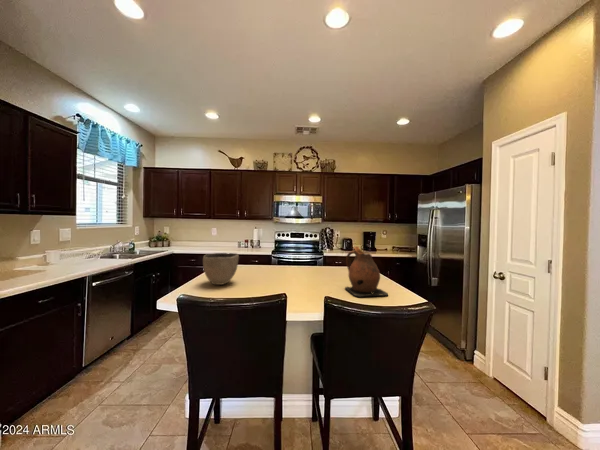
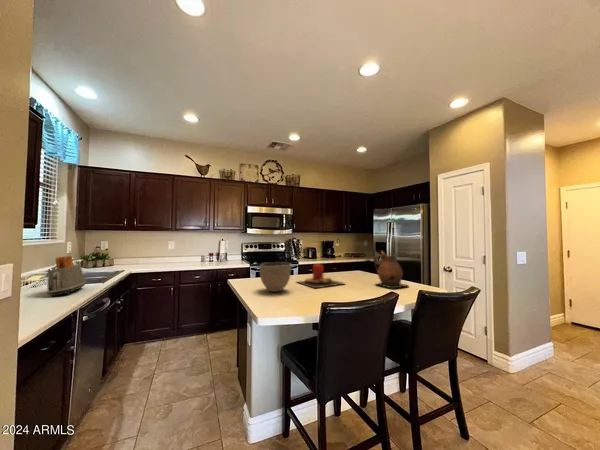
toaster: none [72,238,109,269] -> present [47,256,86,296]
candle: none [263,257,312,285] -> present [298,264,344,288]

